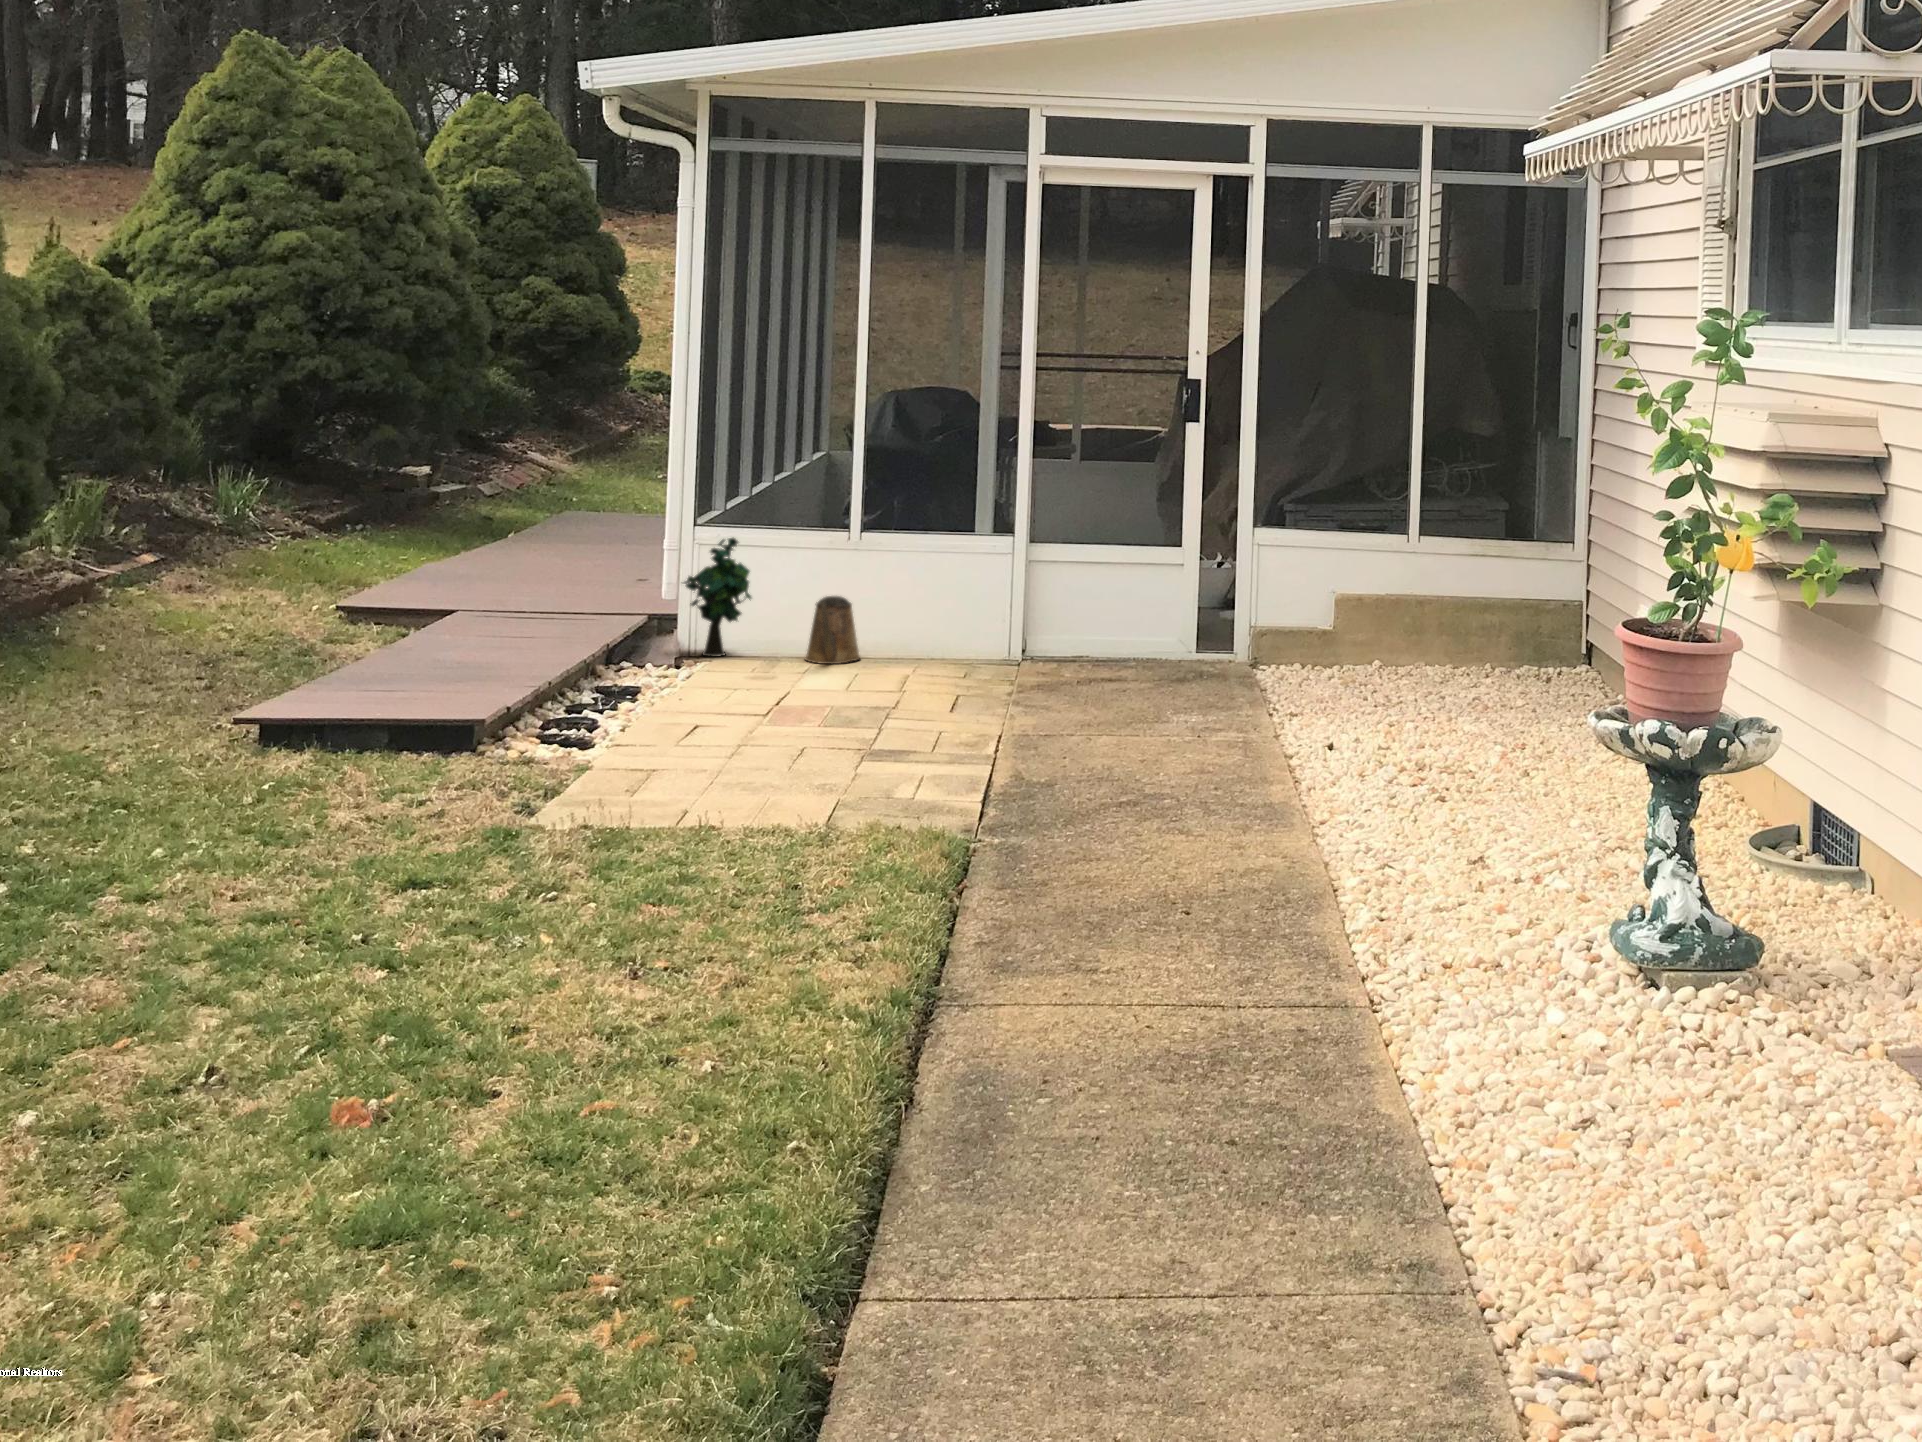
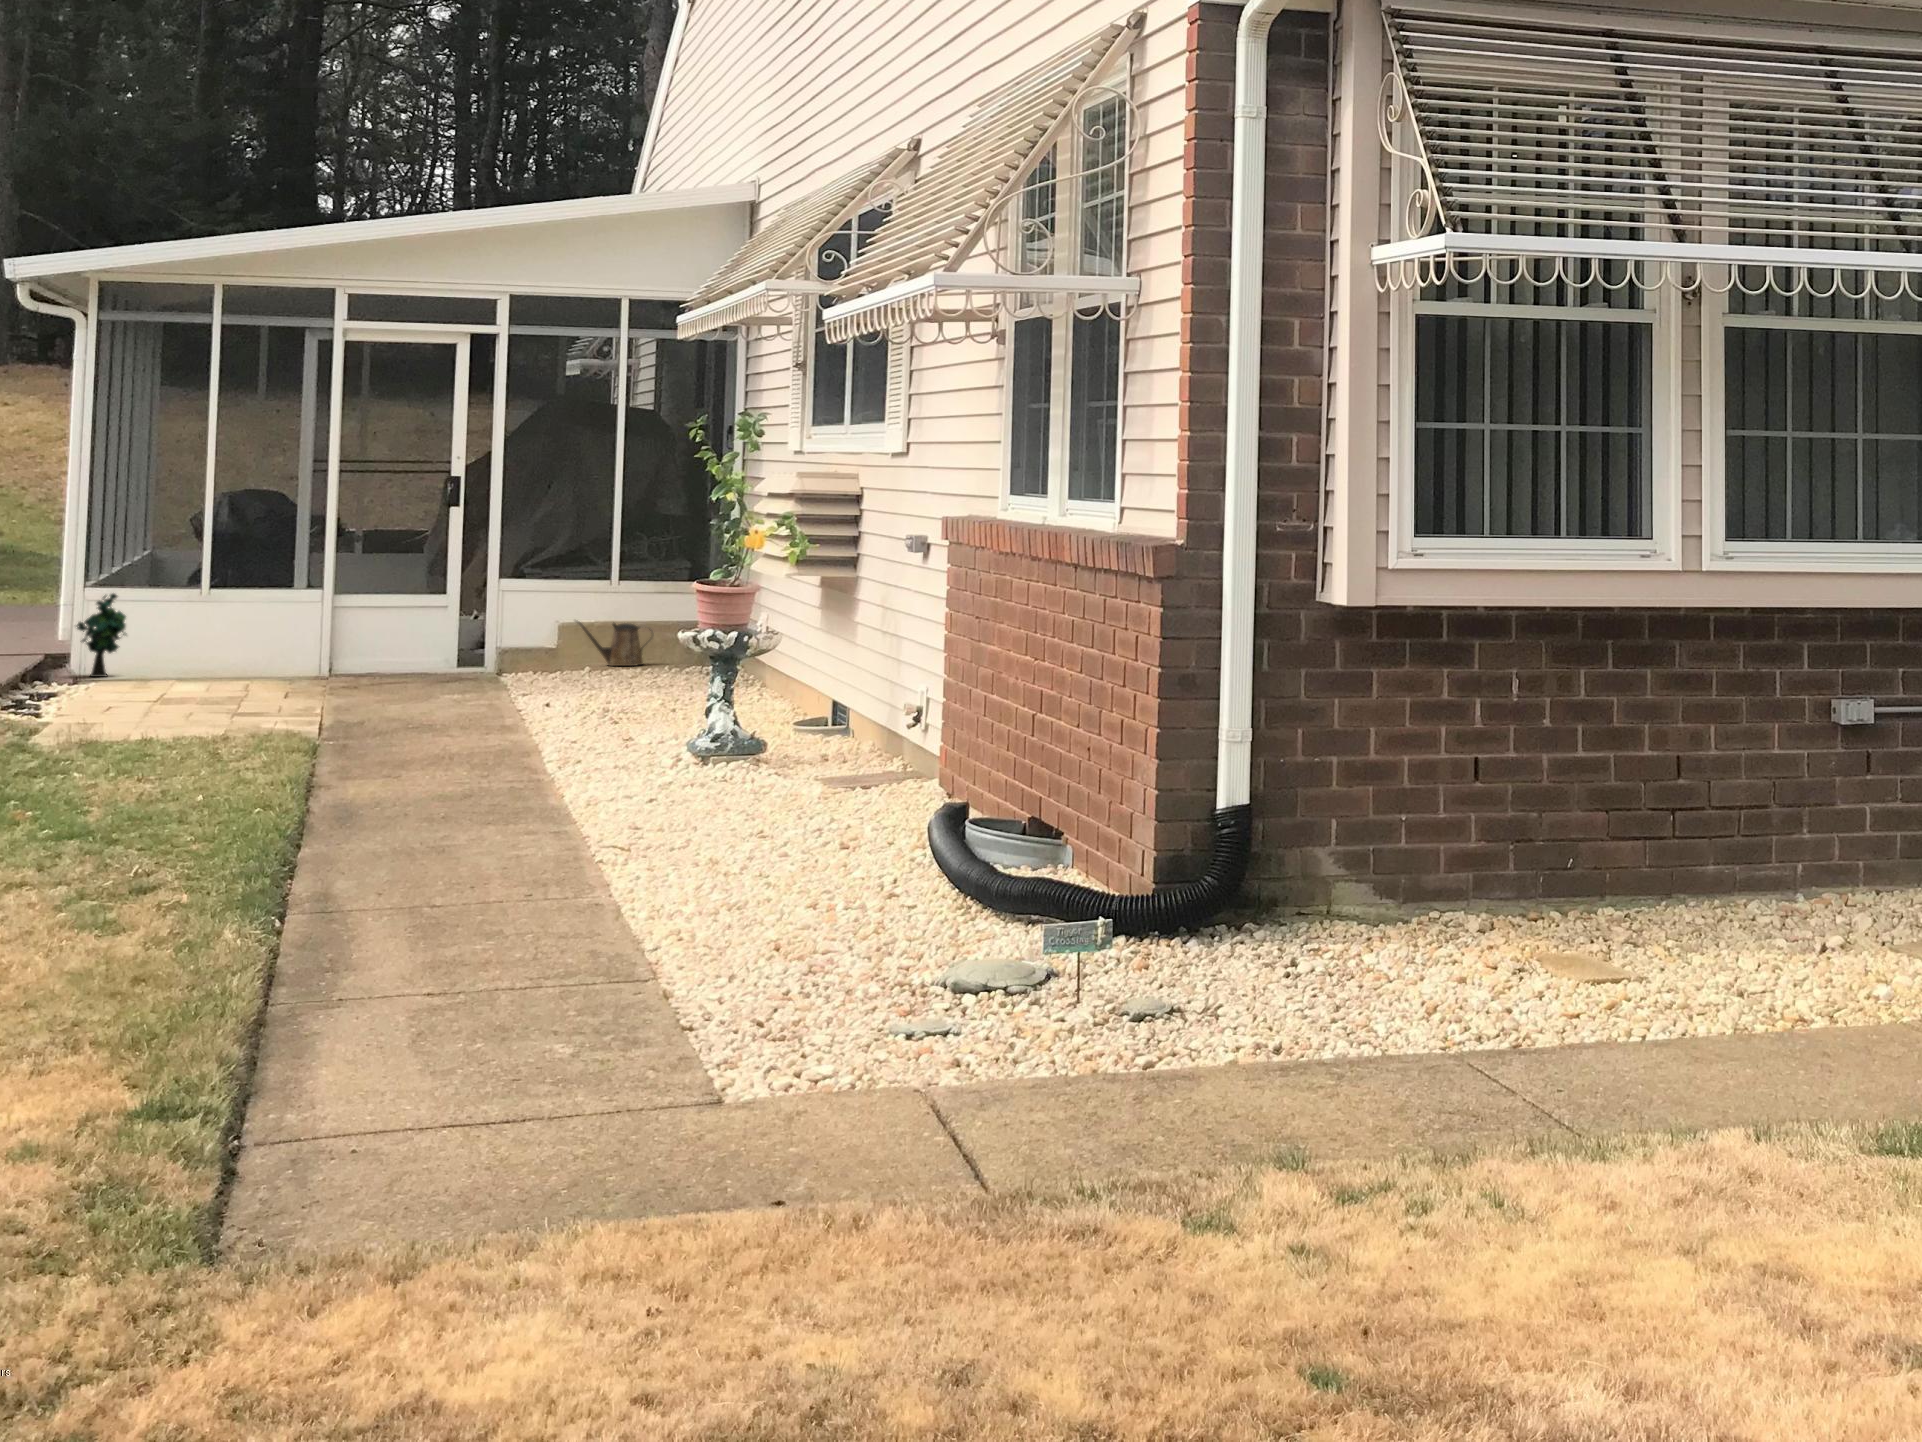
watering can: present [805,596,860,664] -> present [575,621,645,666]

